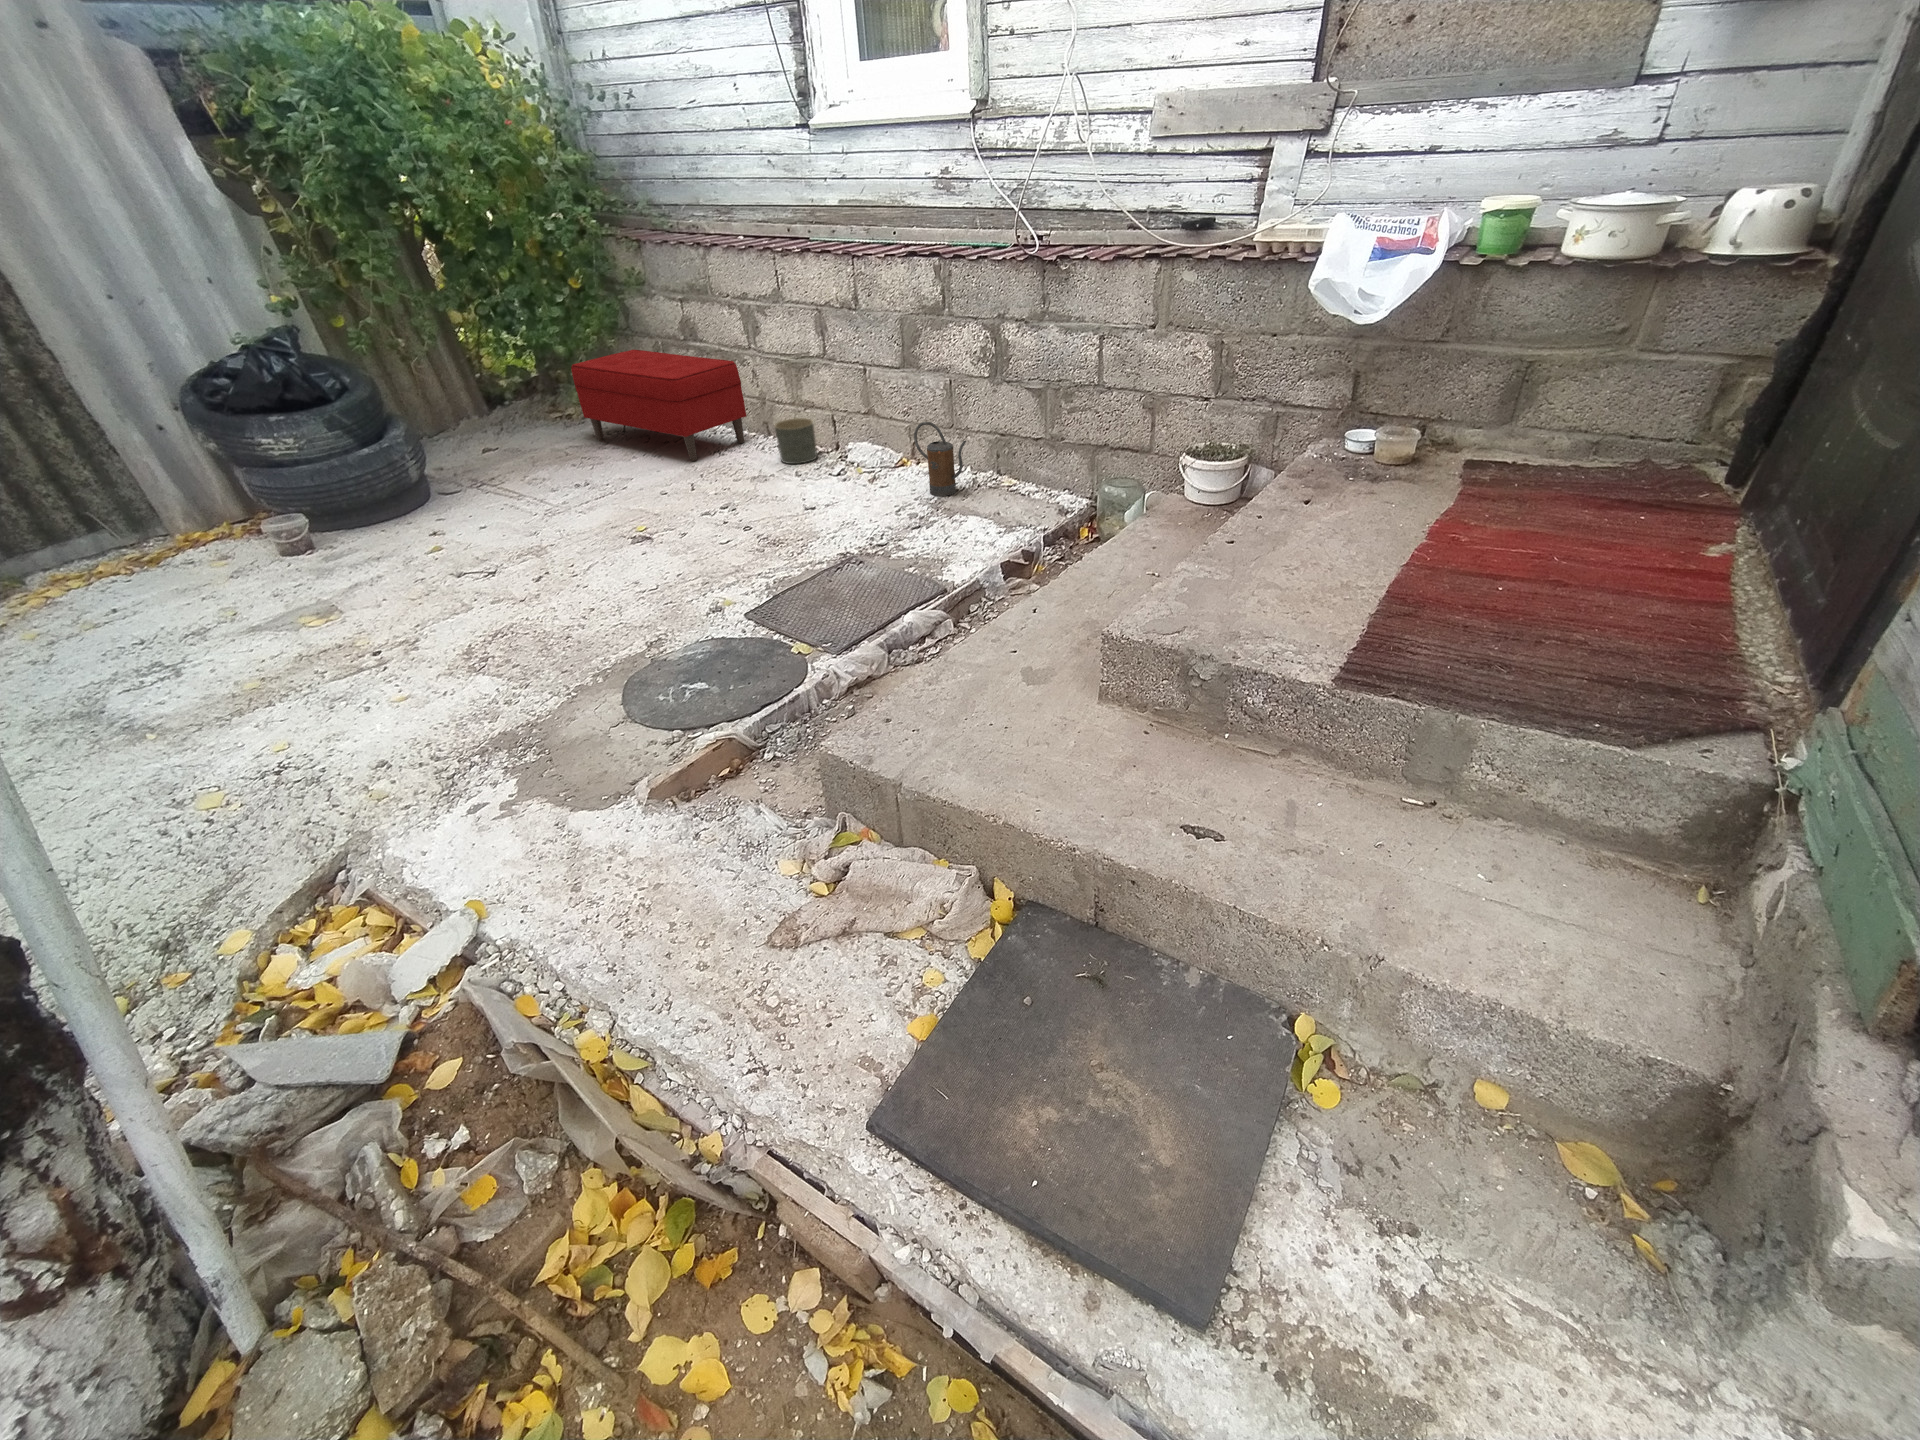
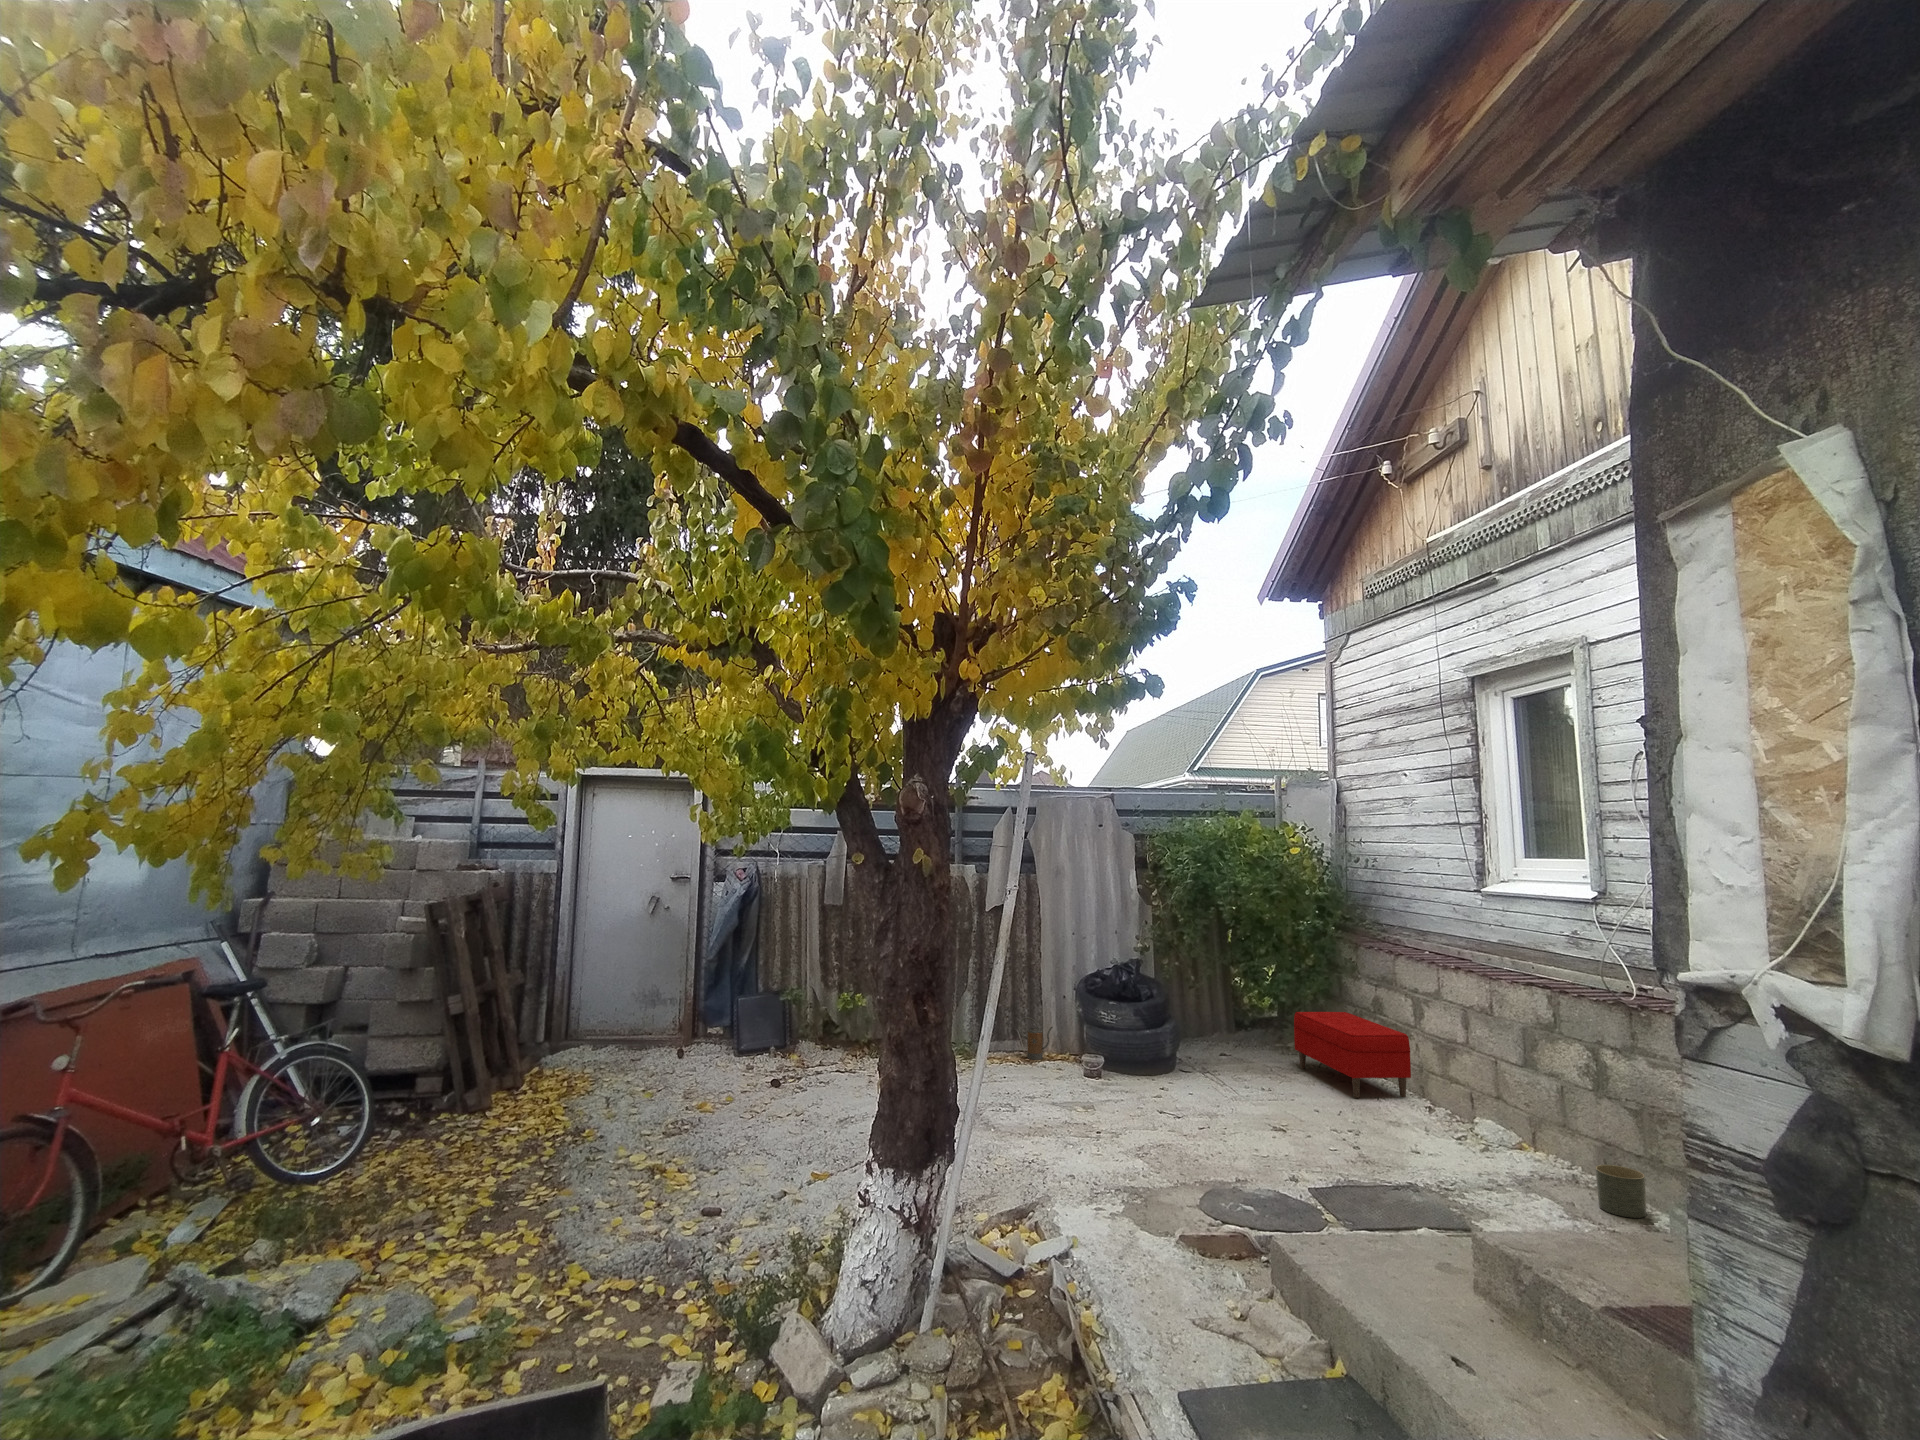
planter: present [775,418,817,464] -> present [1596,1165,1646,1218]
watering can: present [914,422,966,496] -> present [1018,1017,1053,1060]

